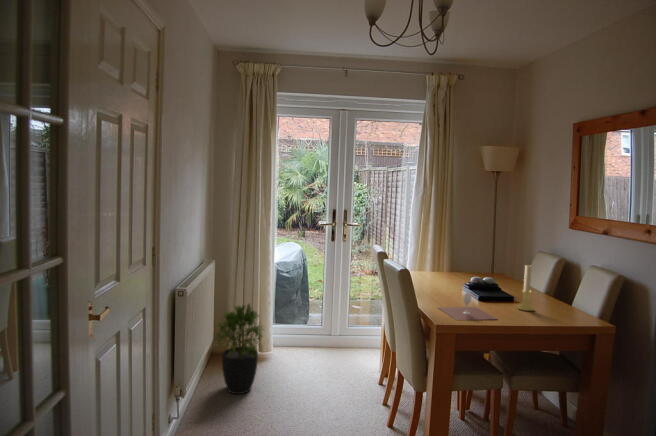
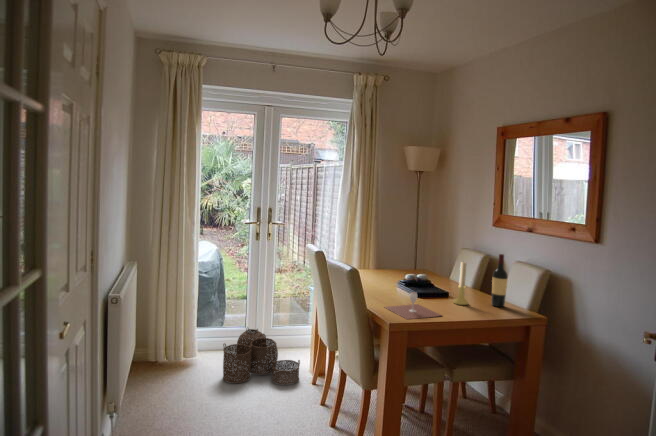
wine bottle: none [561,258,579,315] -> present [491,254,508,307]
potted plant: present [216,304,262,394] -> none [135,310,197,411]
woven basket: none [293,325,366,383] -> present [223,329,300,385]

